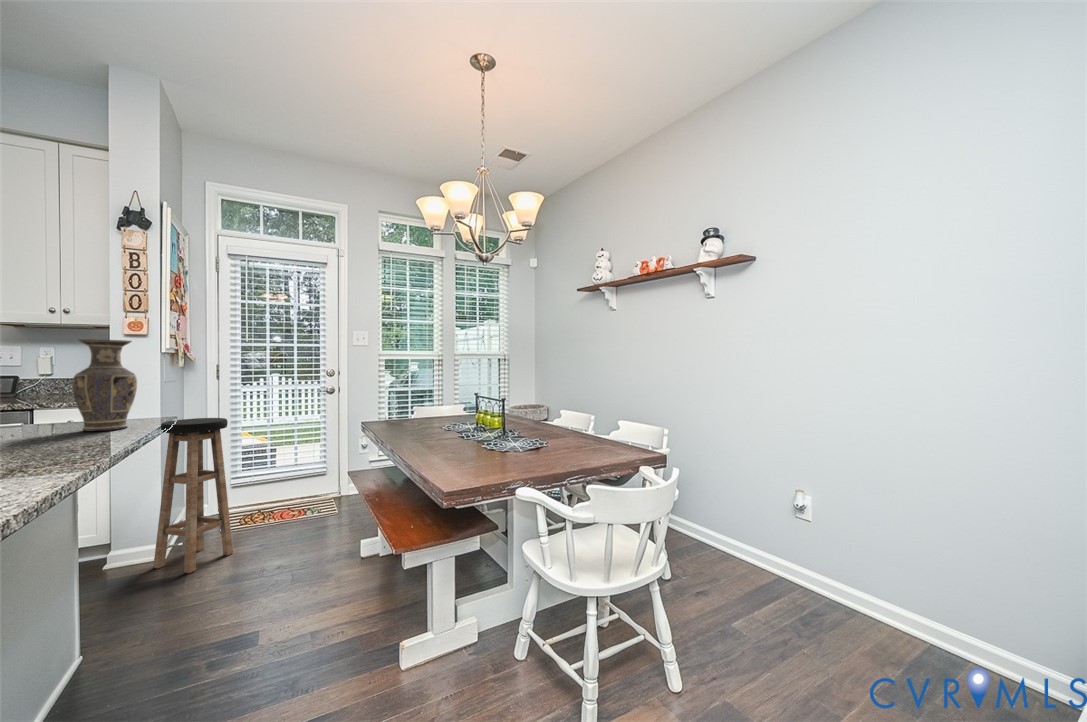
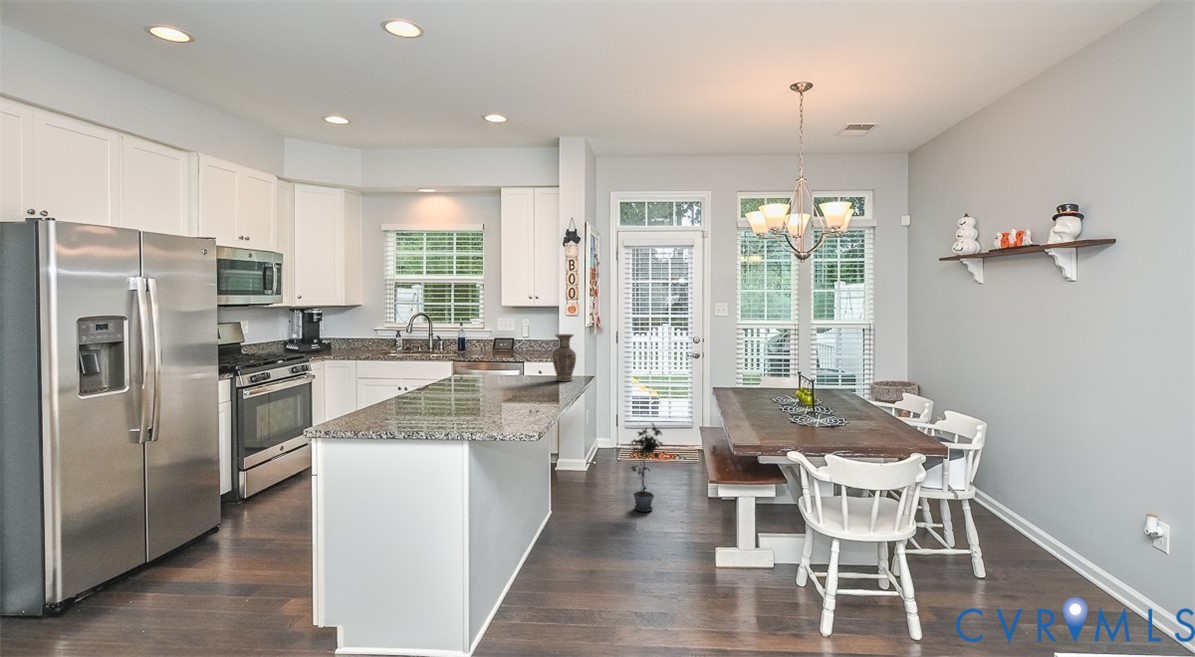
bar stool: present [153,418,233,573] -> none [581,374,623,476]
potted plant: none [248,480,317,623] -> present [631,423,663,512]

